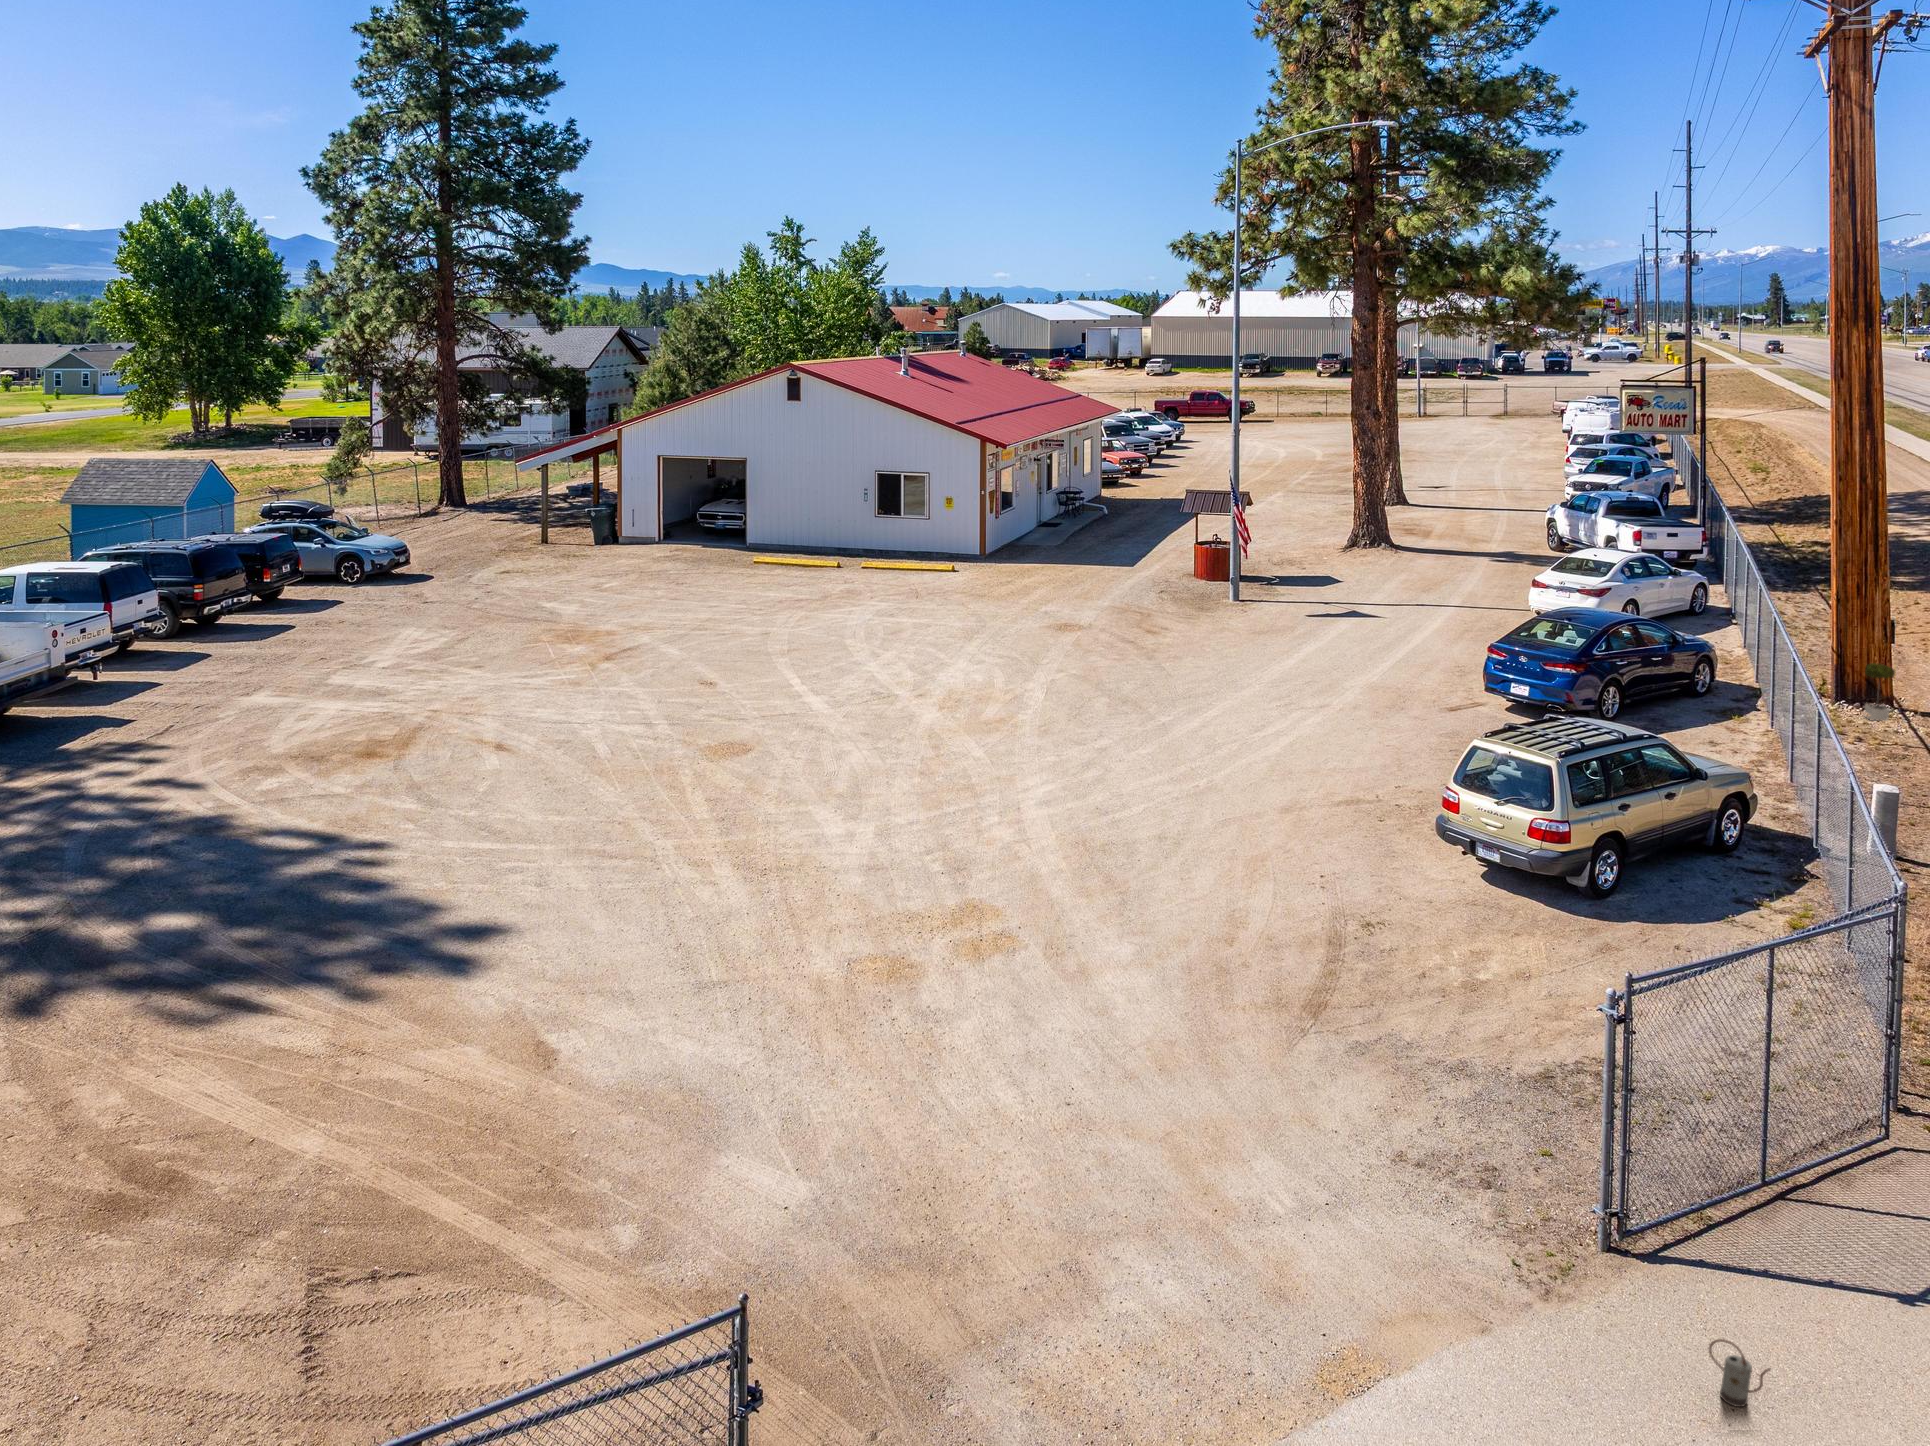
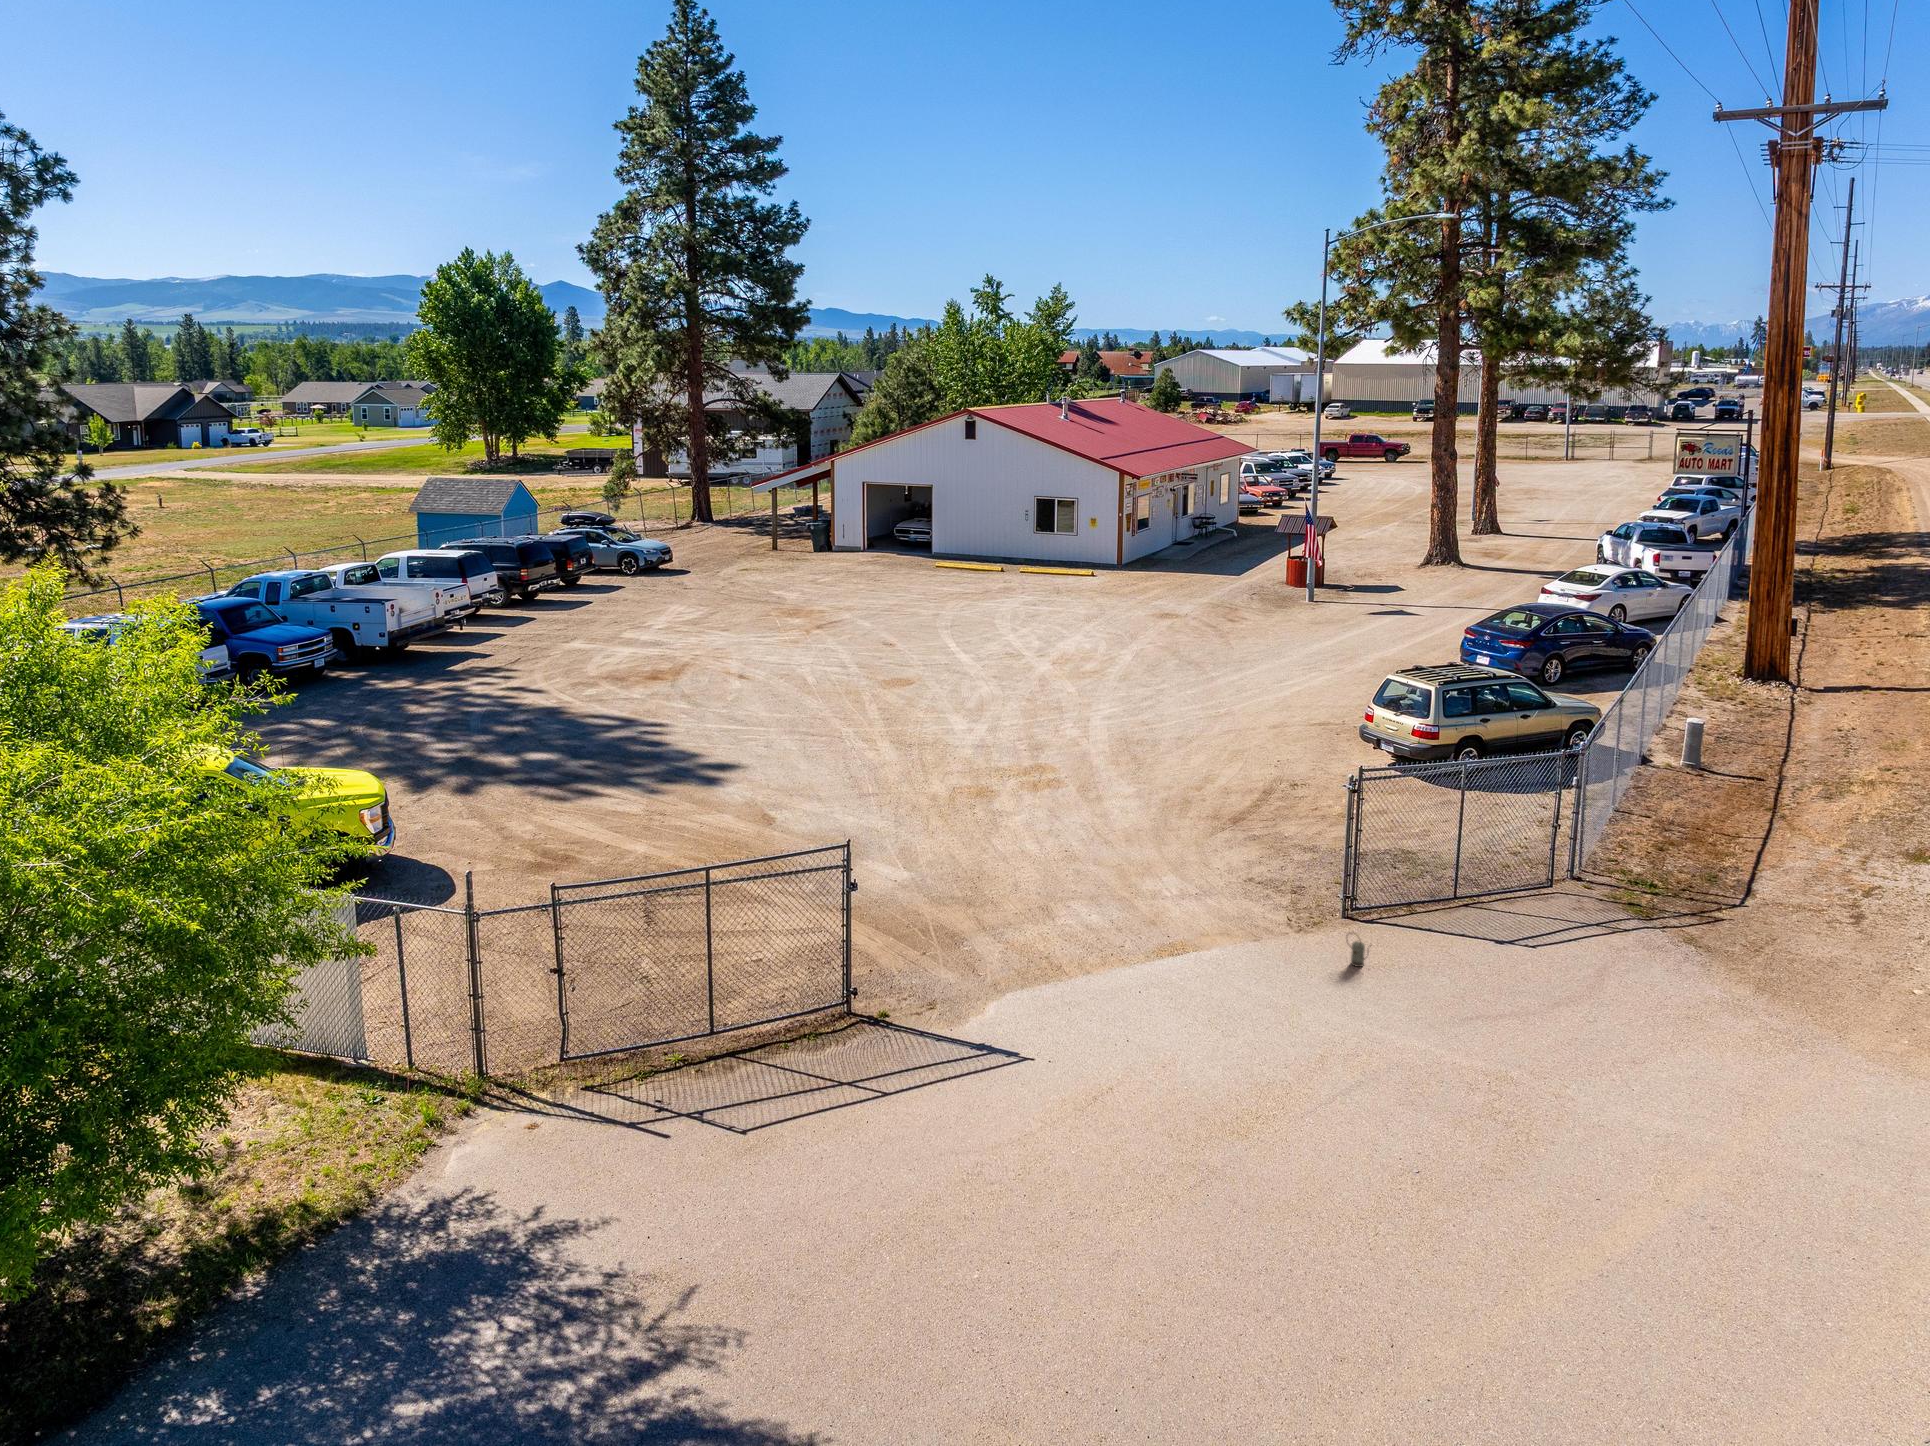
potted tree: present [1864,663,1895,721] -> none [1757,646,1780,691]

